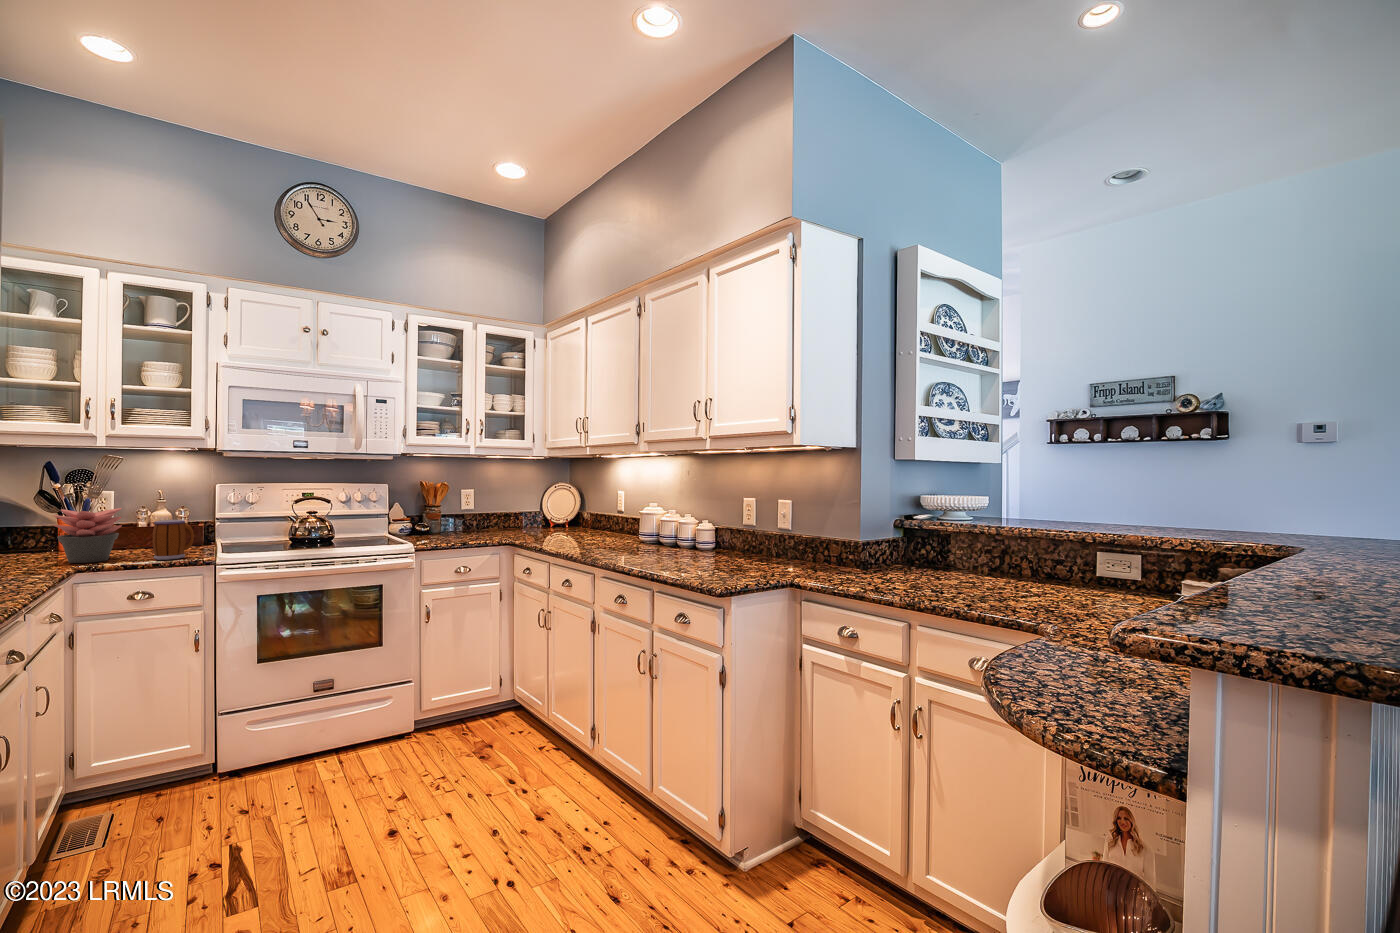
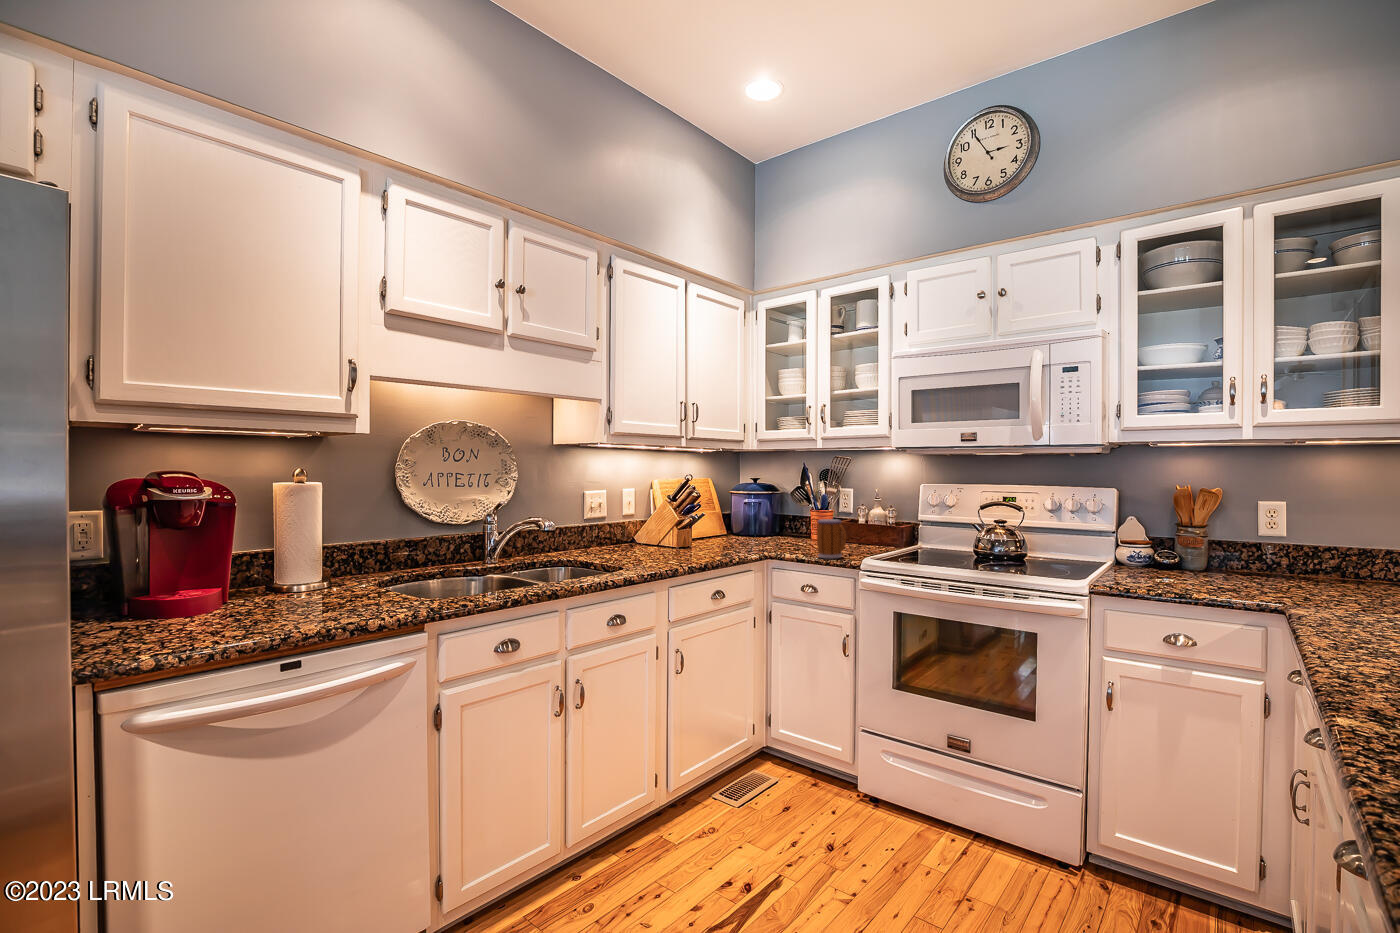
succulent plant: present [54,508,122,563] -> none [767,504,813,552]

